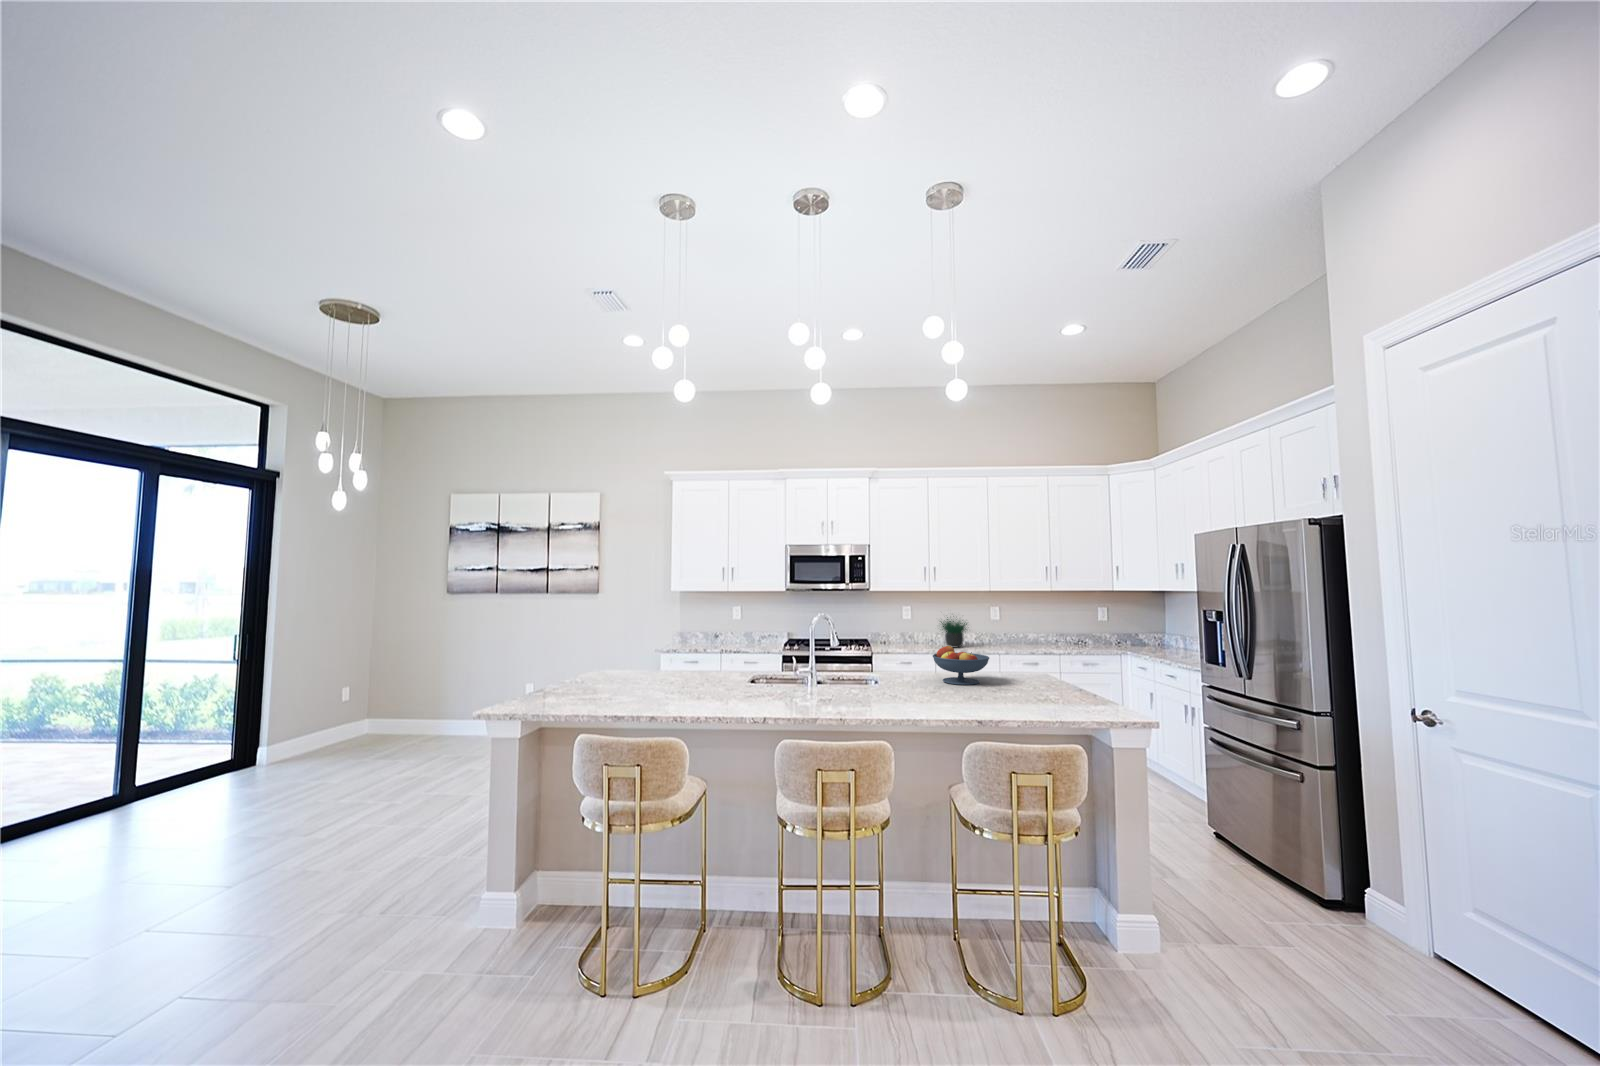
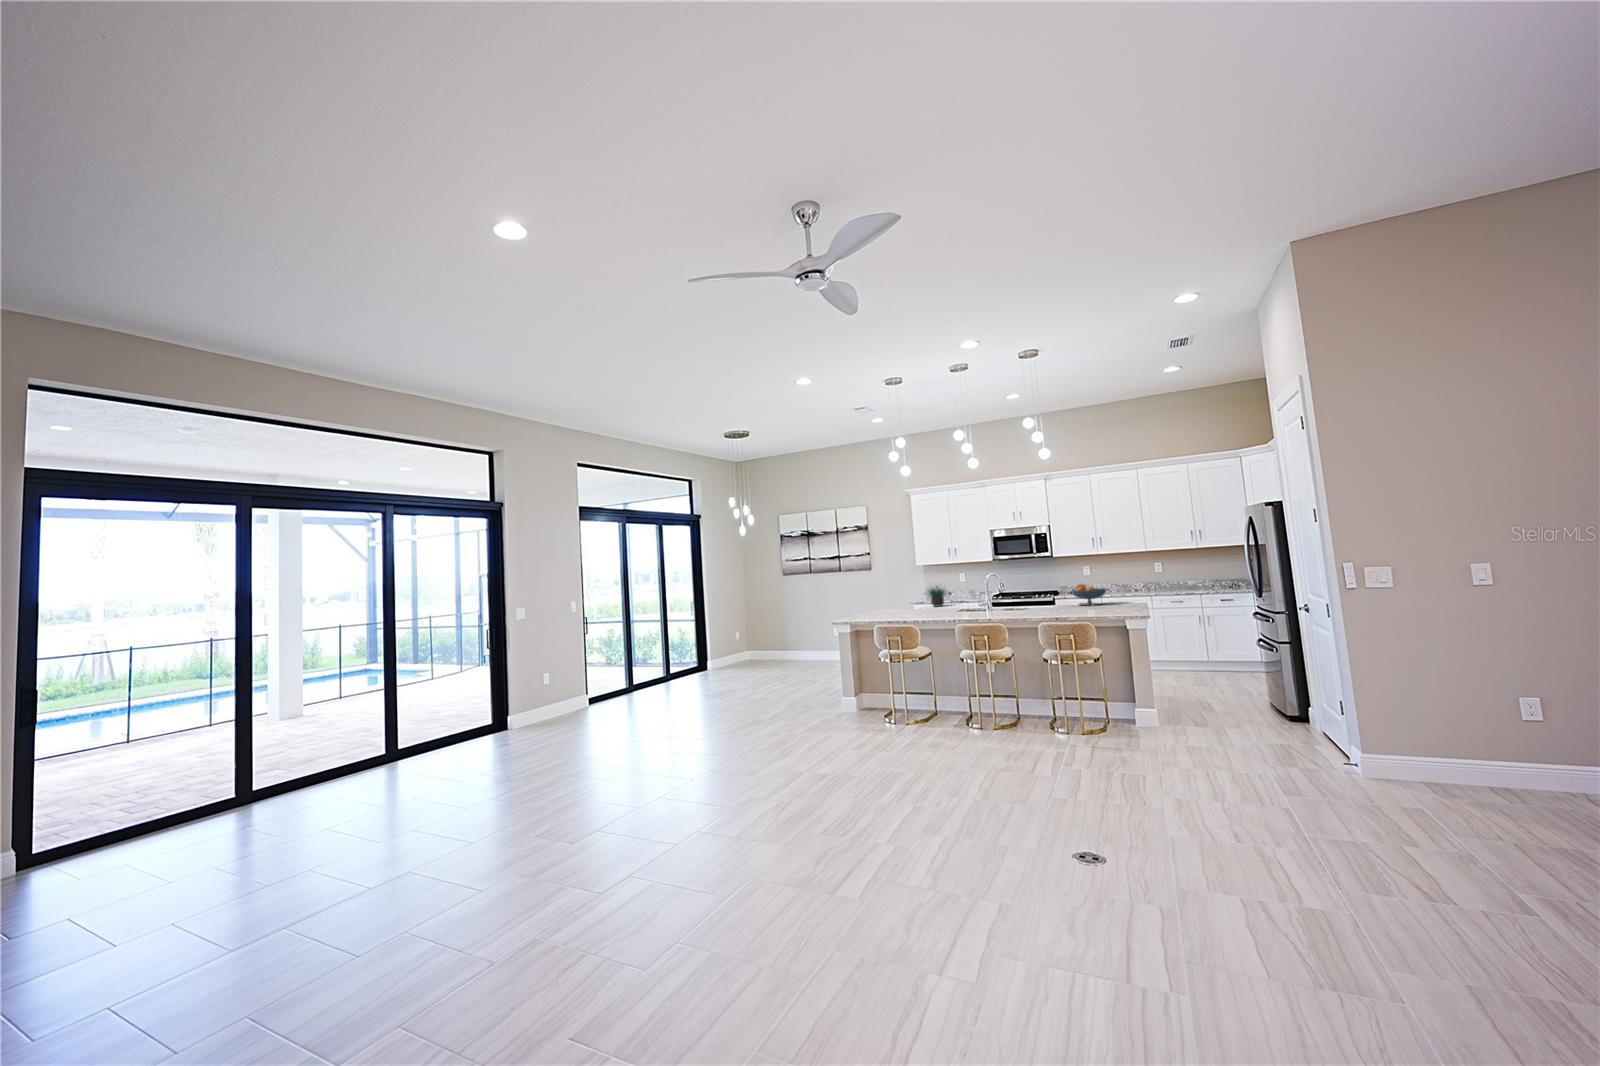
potted plant: present [940,617,967,648] -> present [927,586,946,607]

